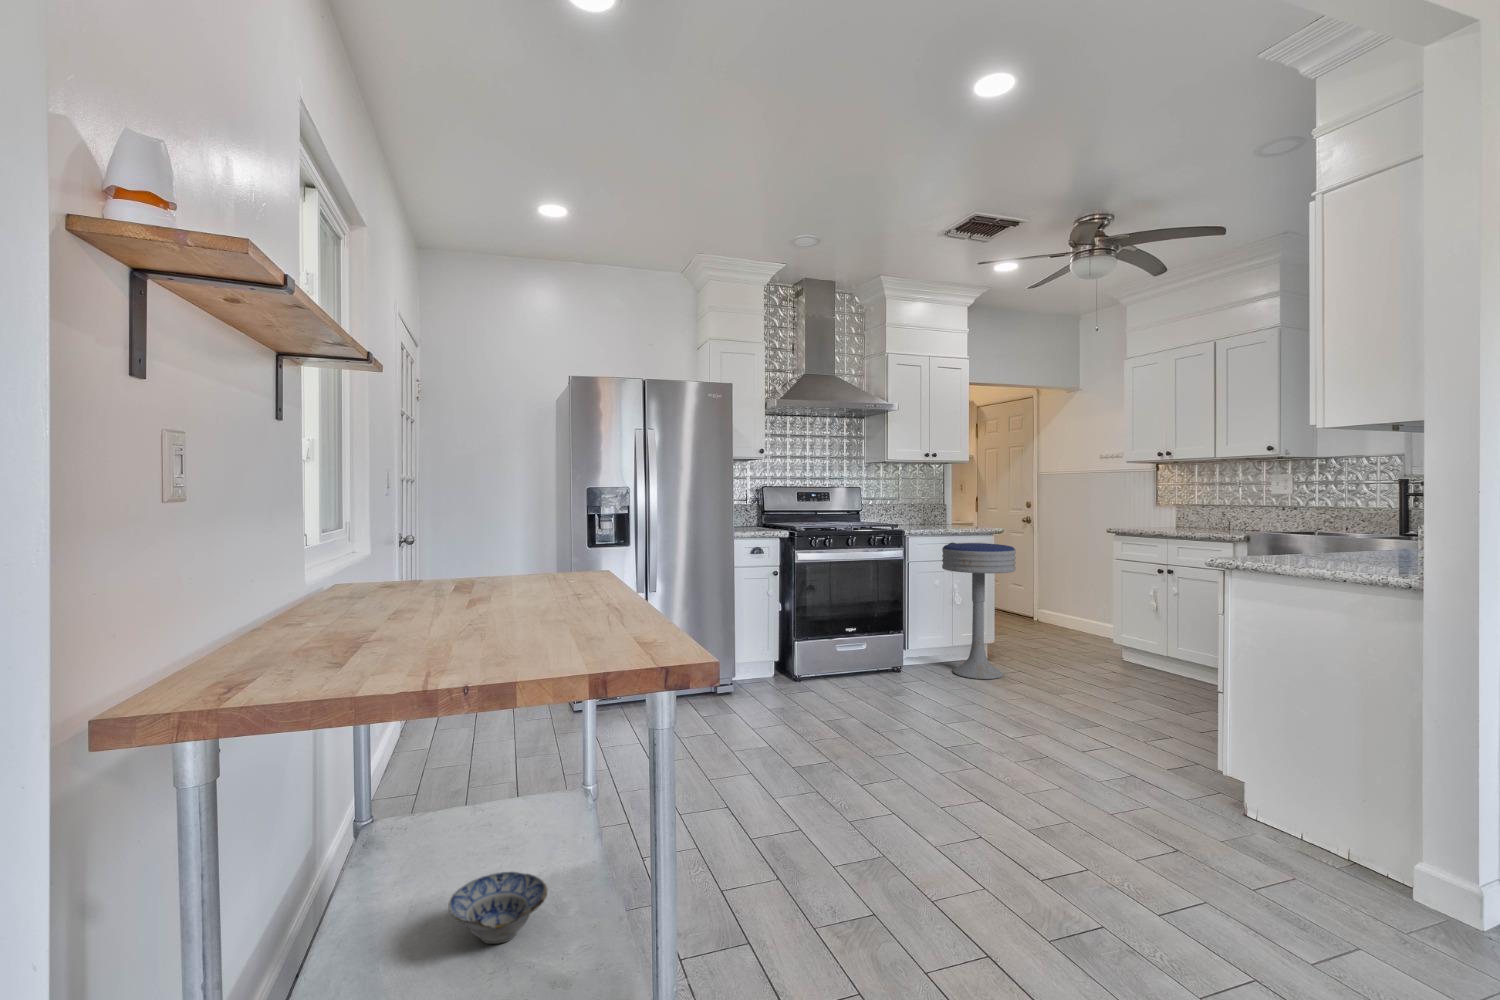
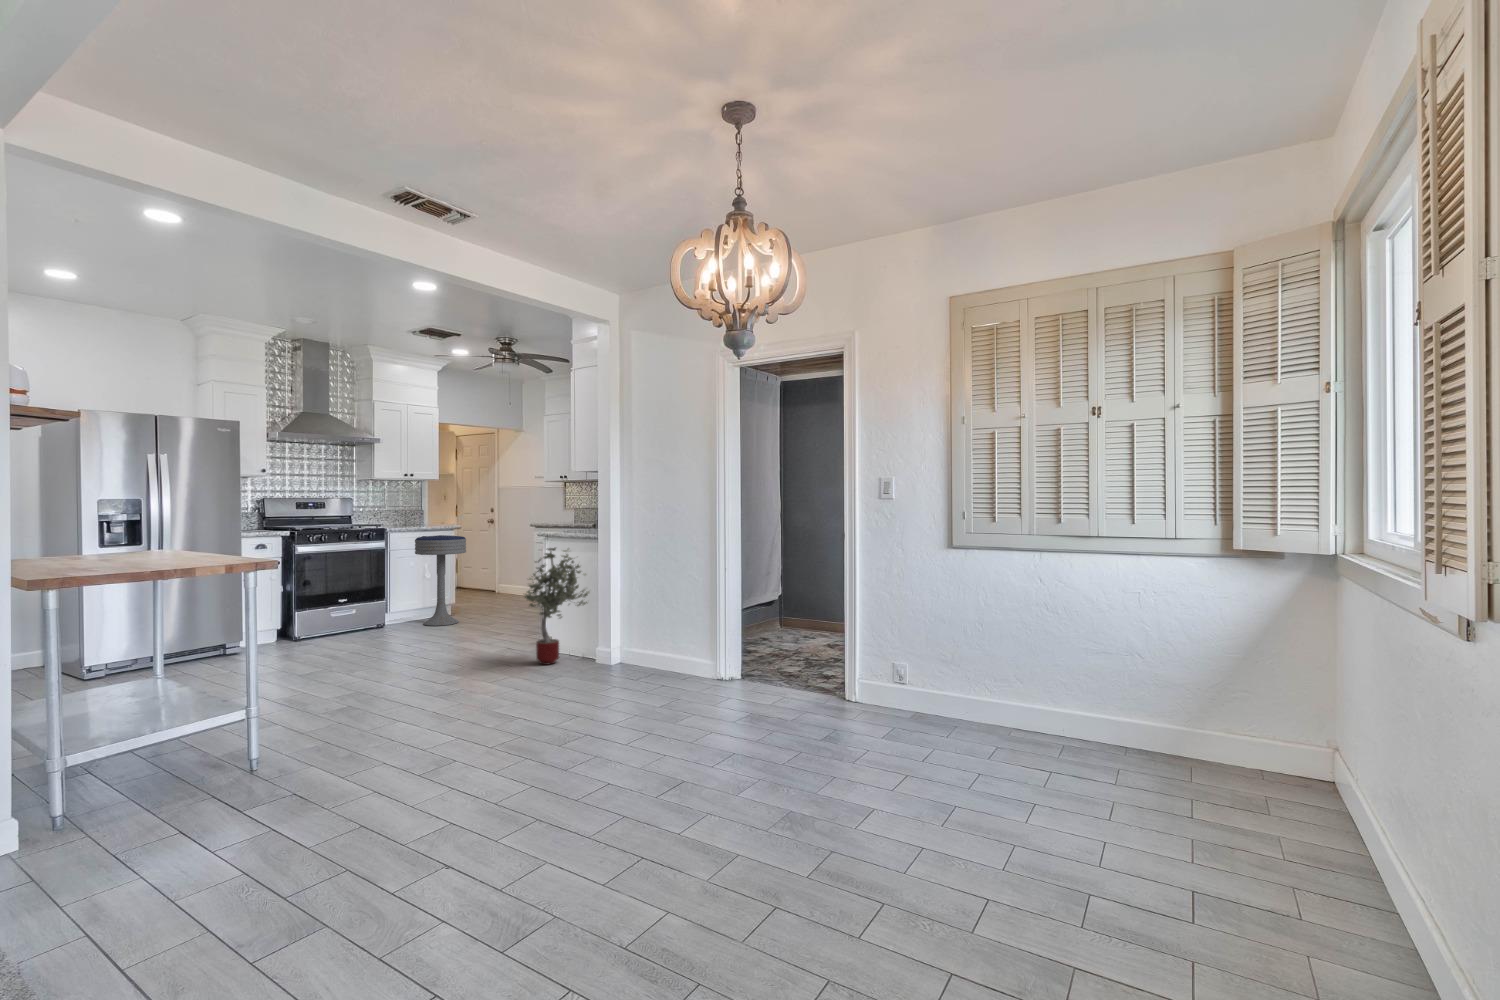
potted tree: none [1163,594,1353,844] -> present [525,548,589,665]
ceramic bowl: present [448,872,547,944] -> none [104,692,165,719]

